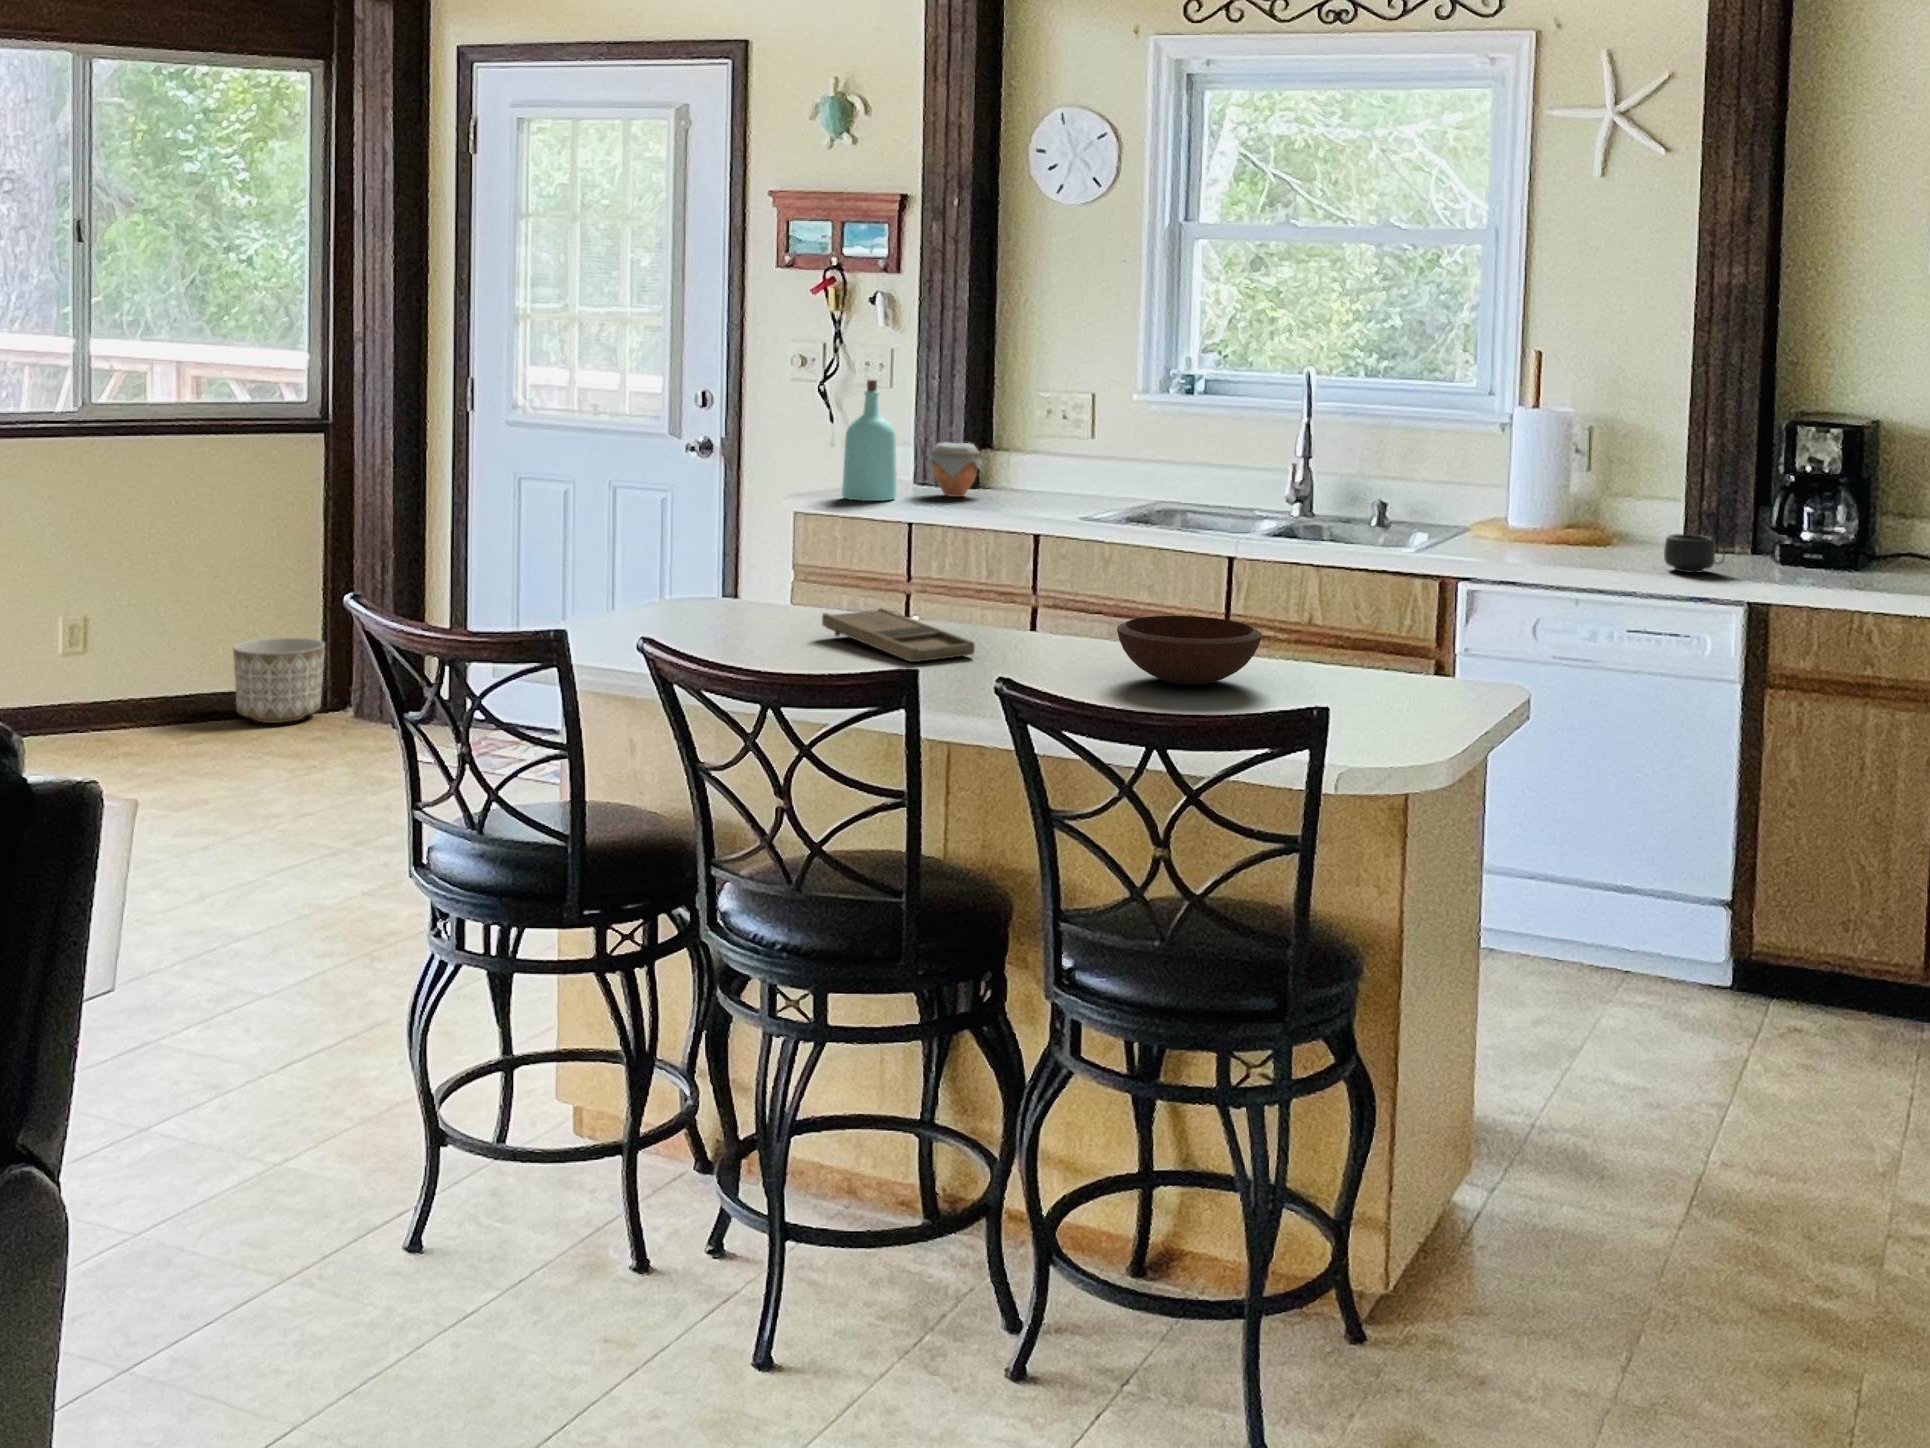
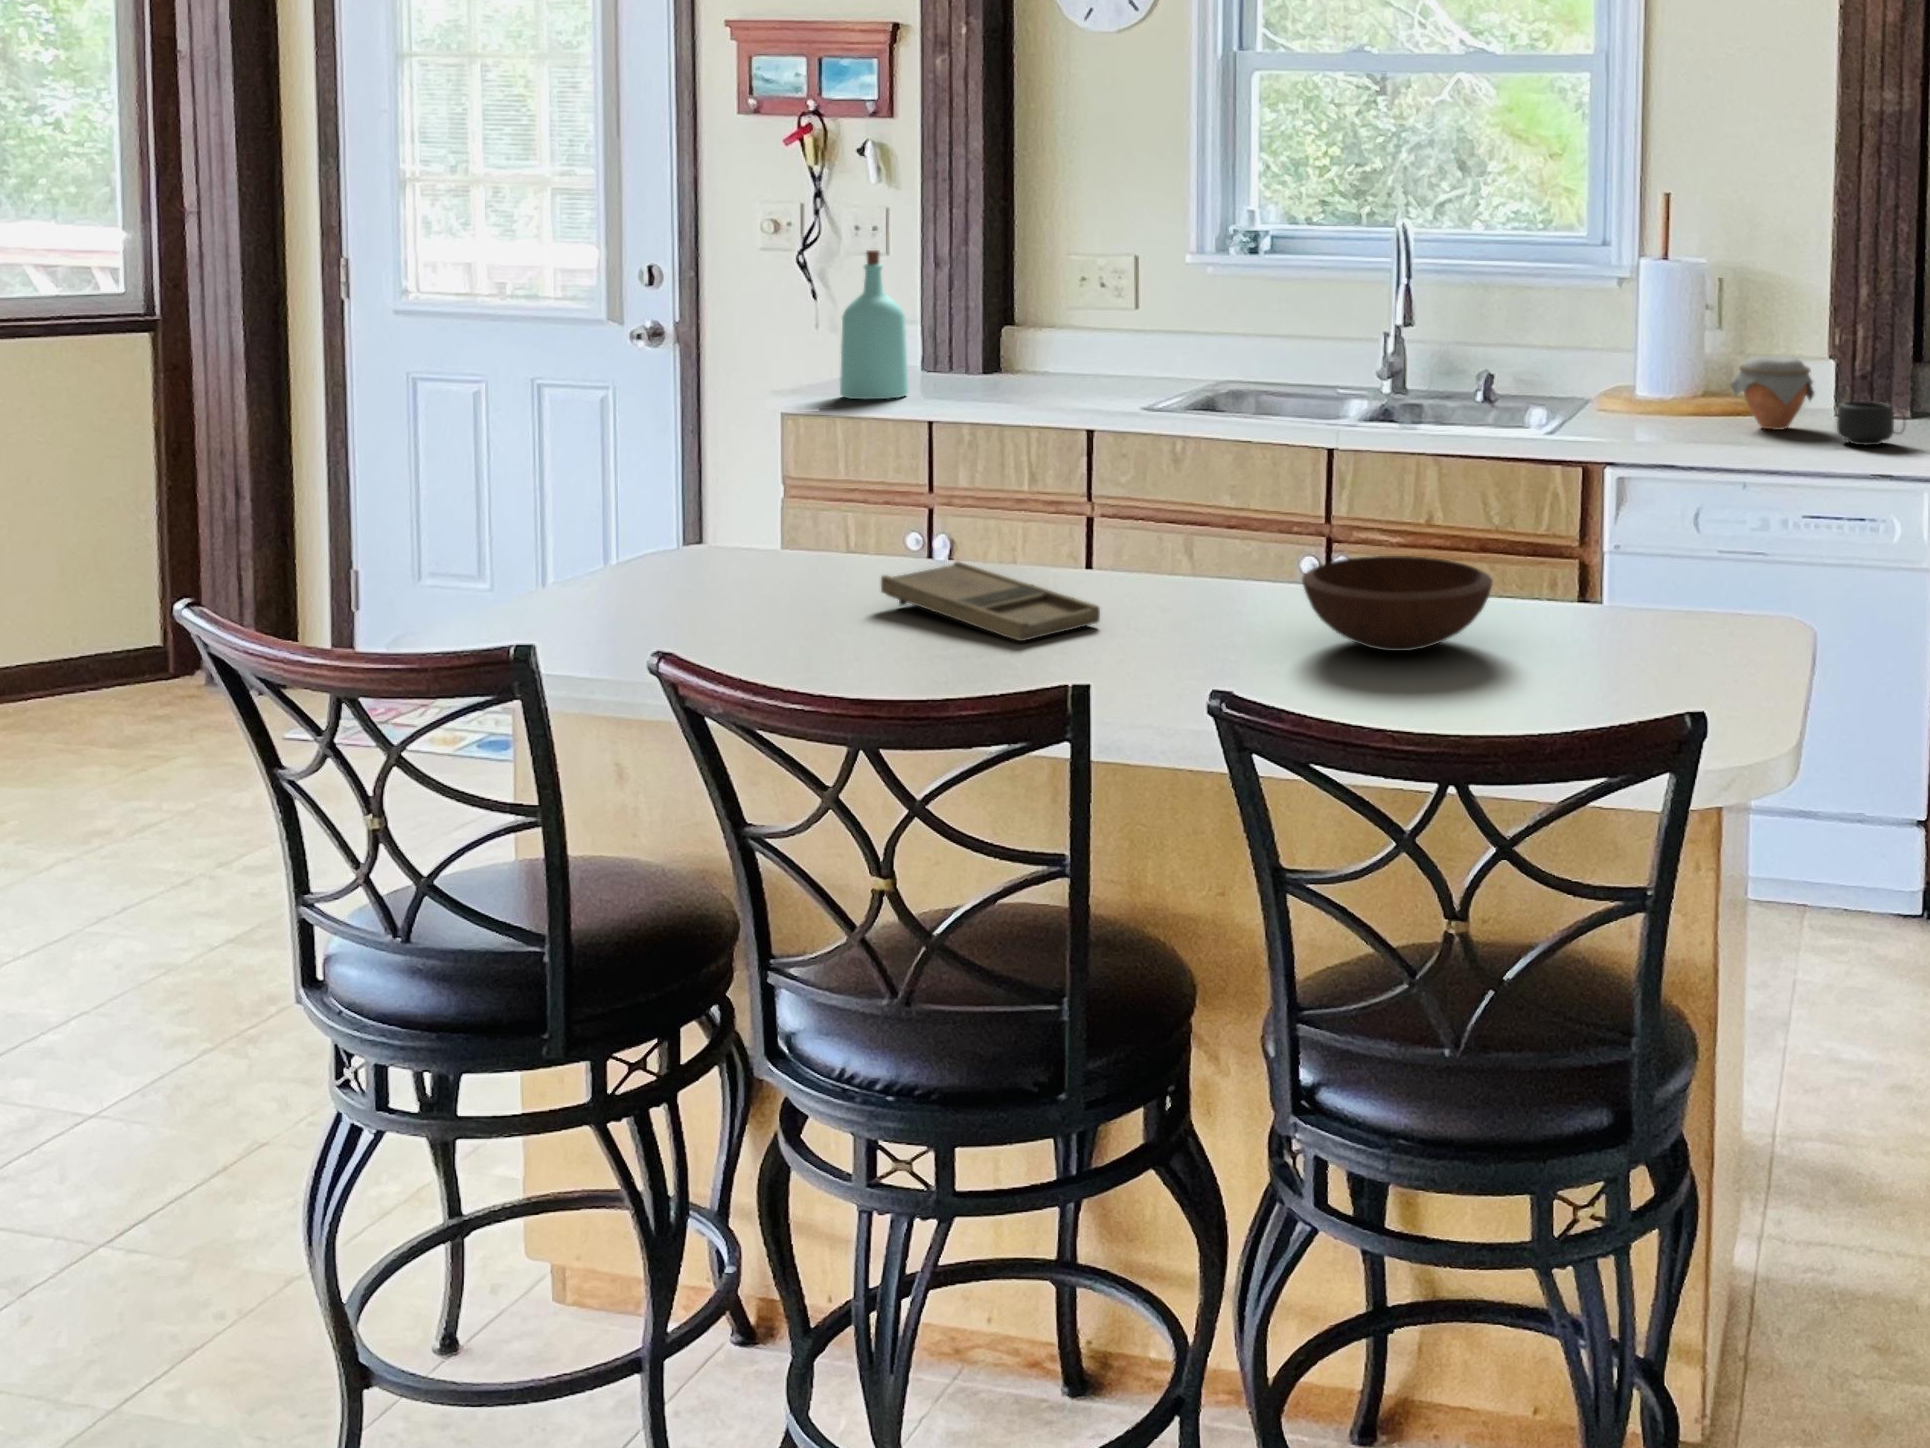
jar: present [926,442,982,497] -> present [1731,356,1814,430]
planter: present [233,637,325,723] -> none [19,601,150,714]

